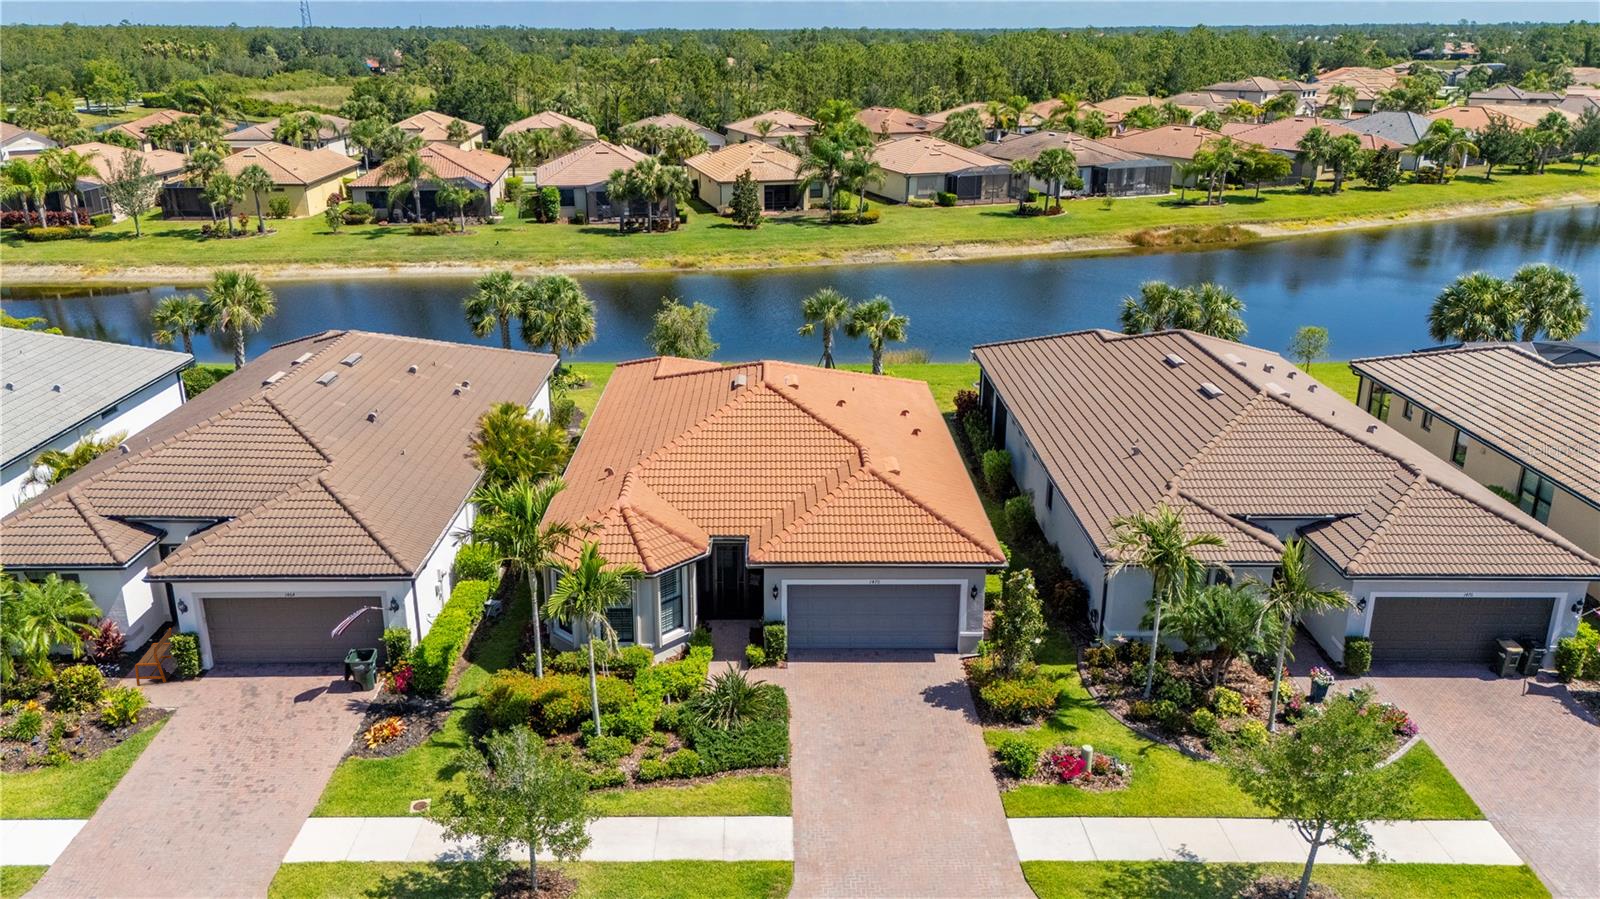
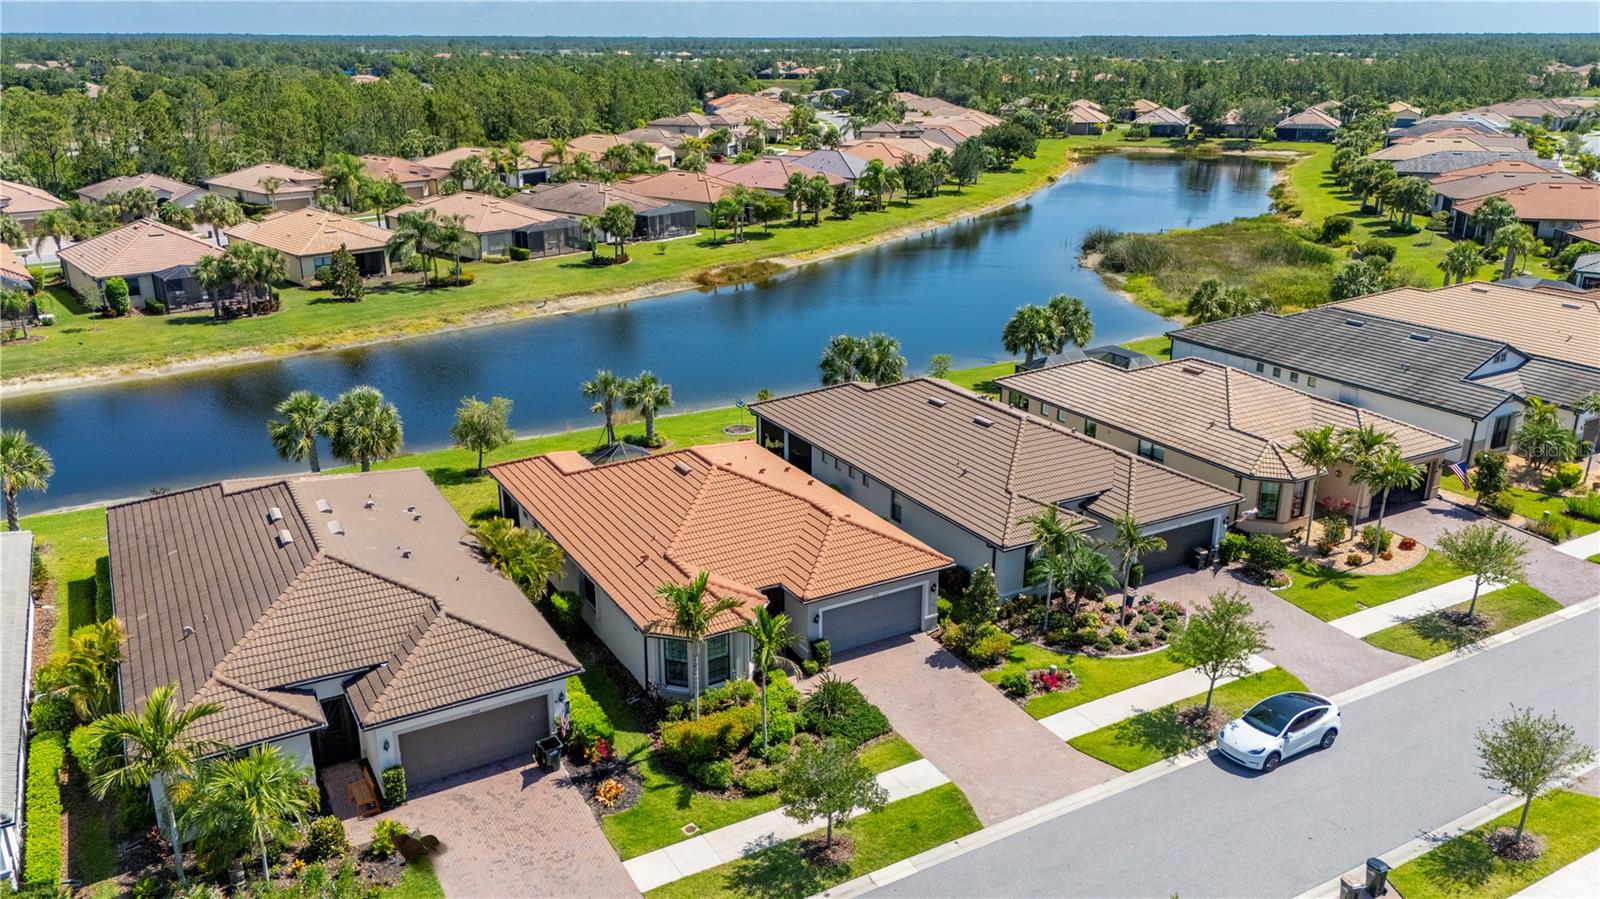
lounge chair: none [105,694,173,745] -> present [389,829,440,866]

